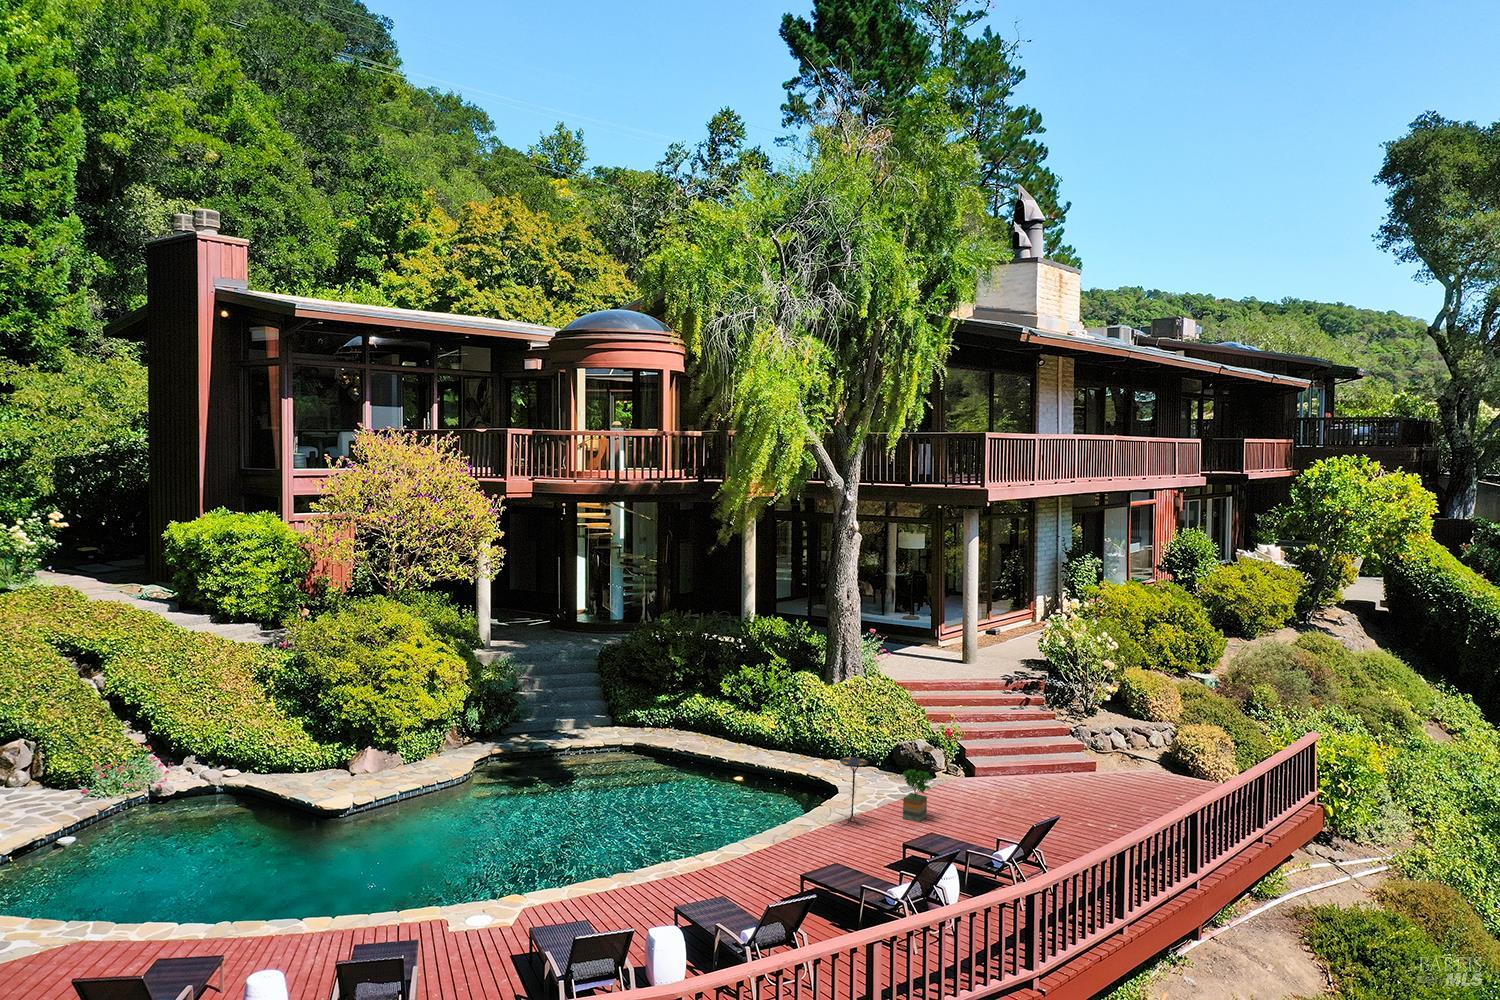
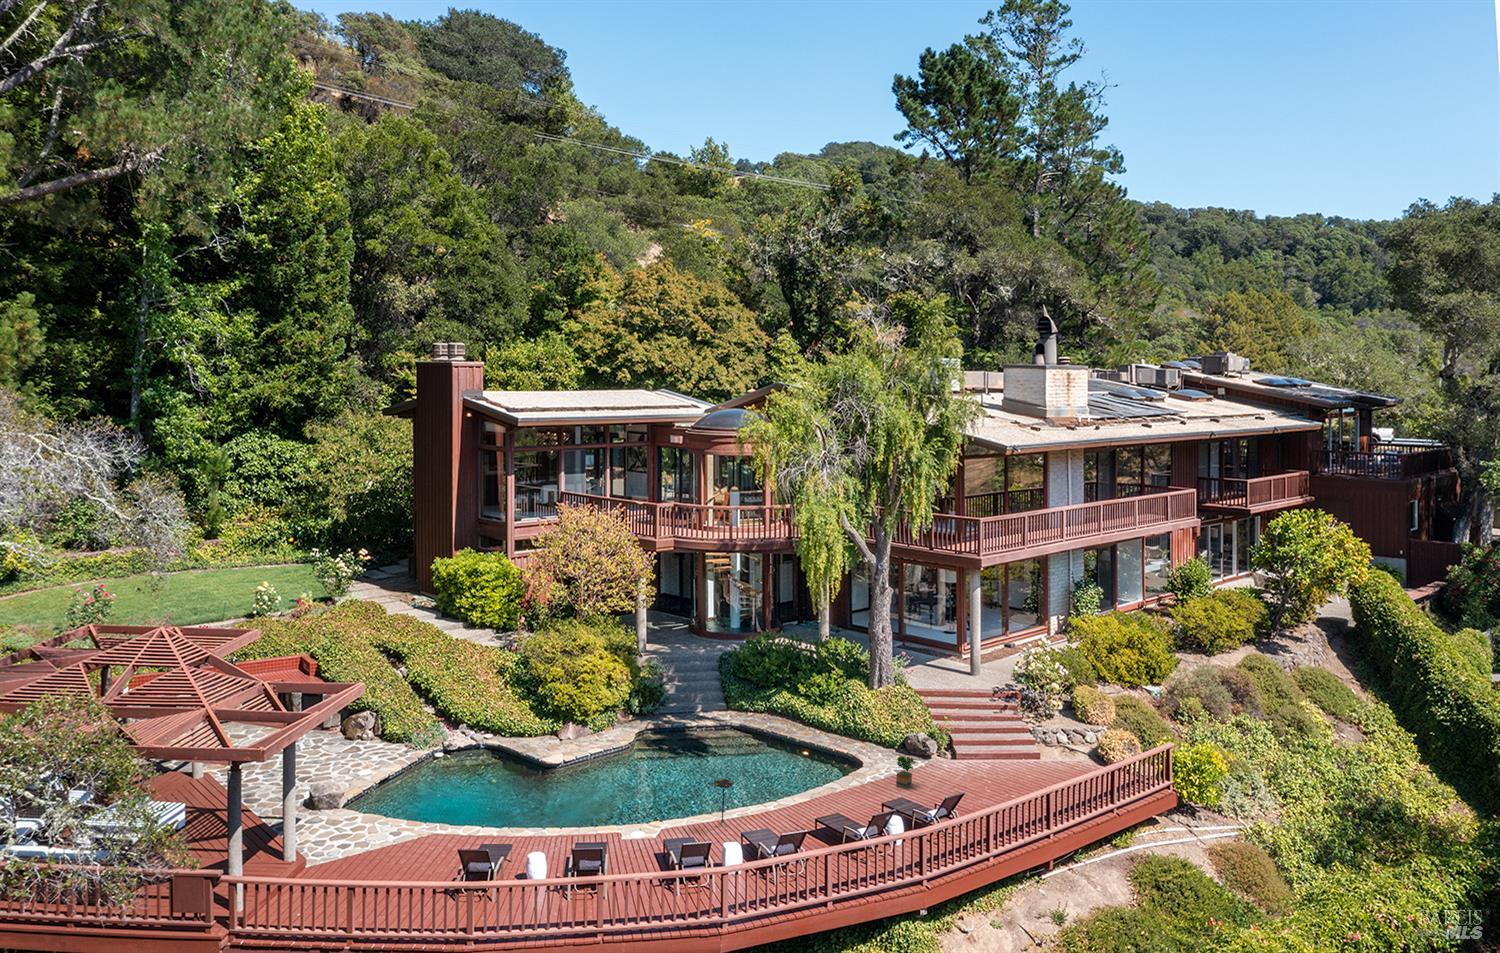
side table: present [840,757,869,825] -> present [714,779,733,826]

